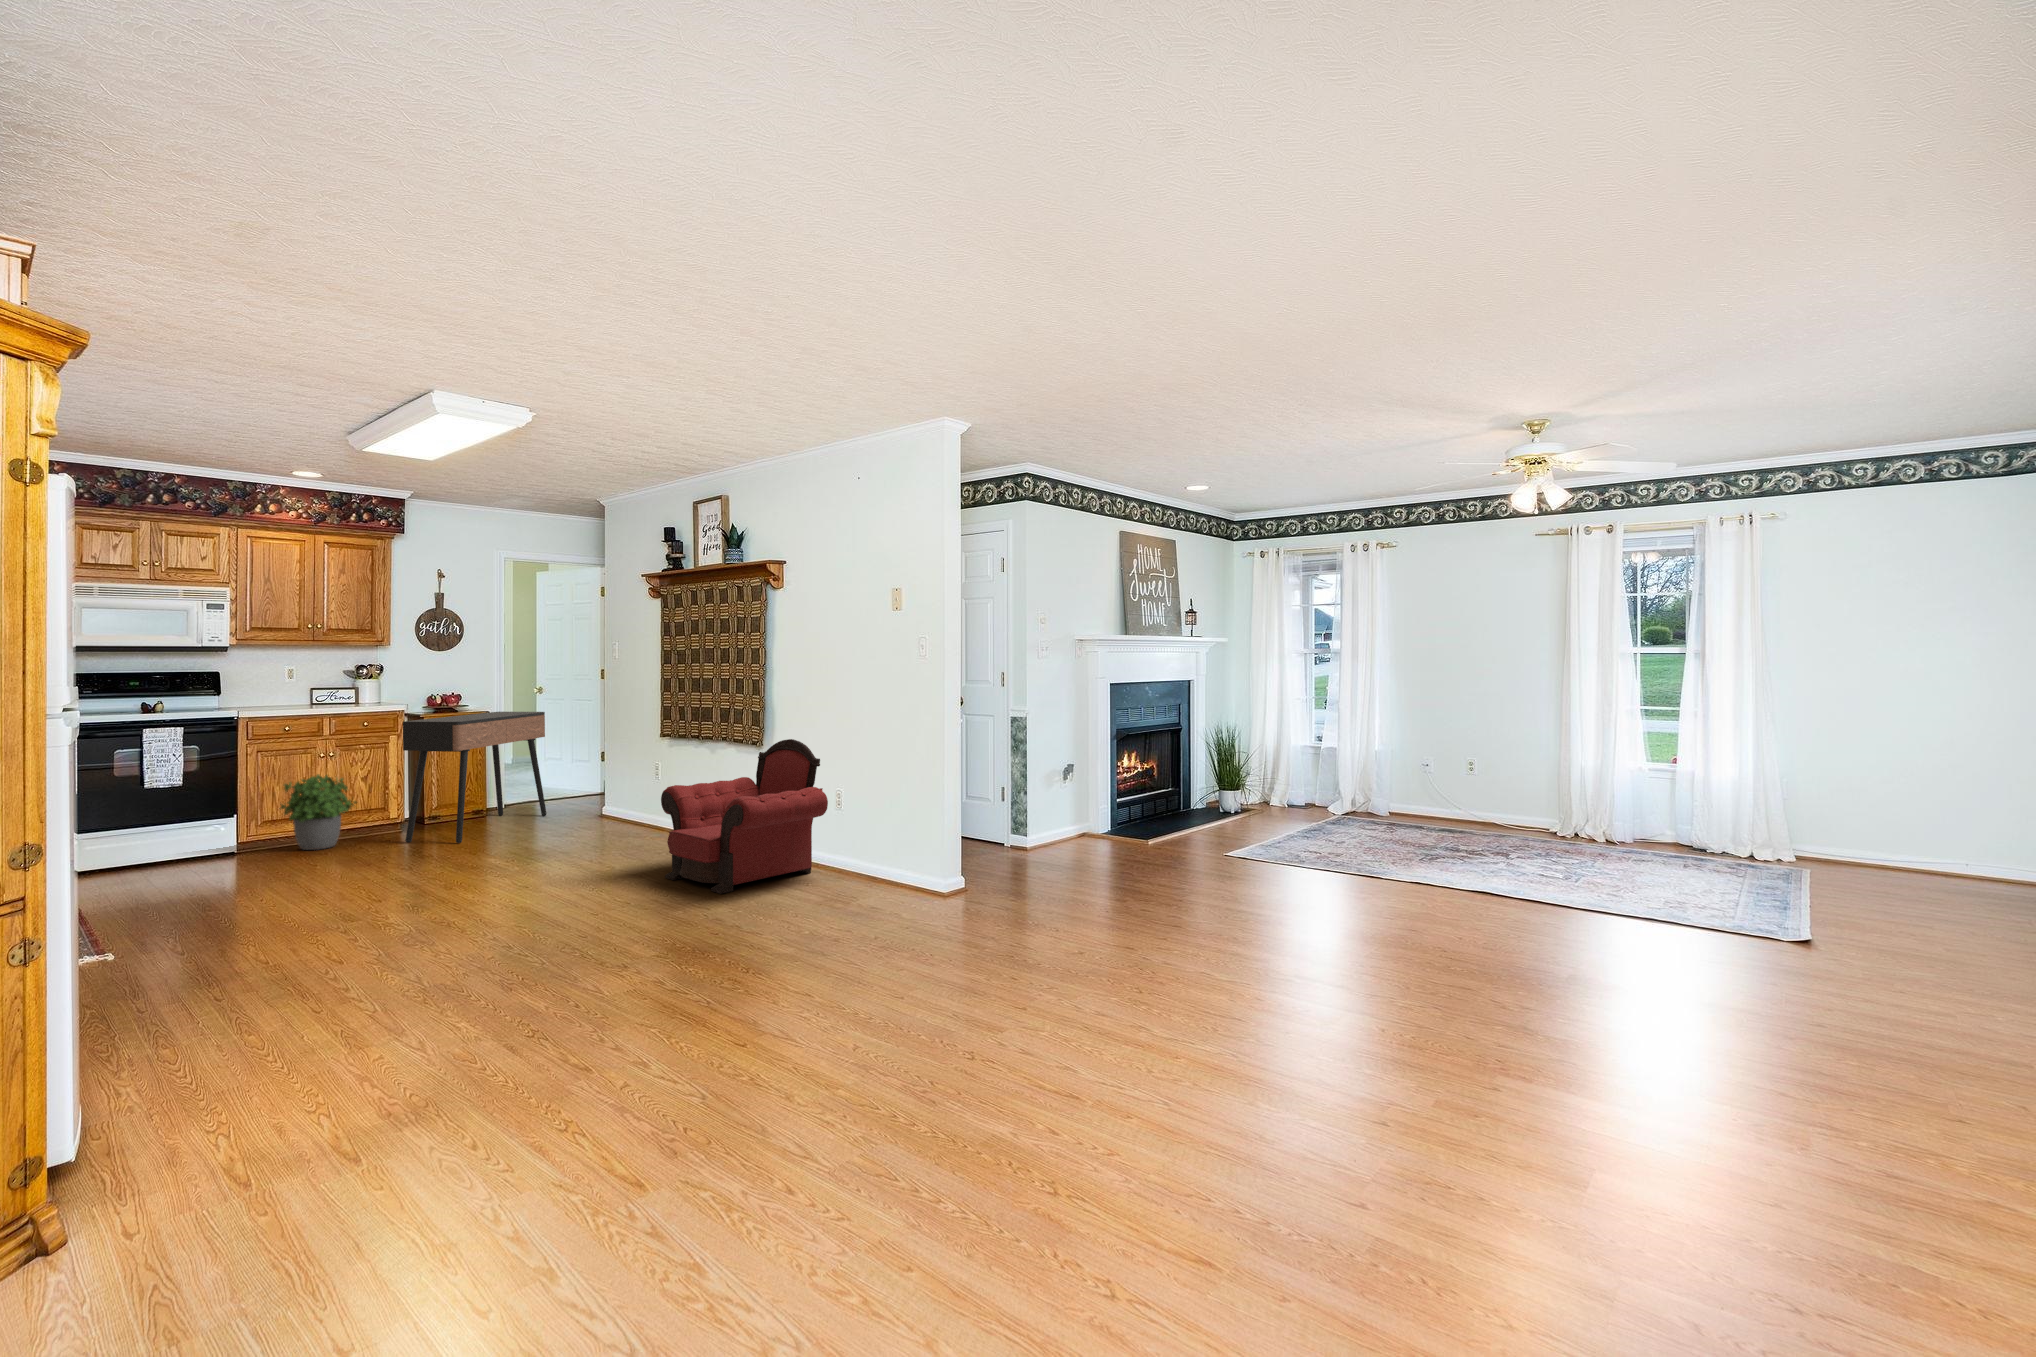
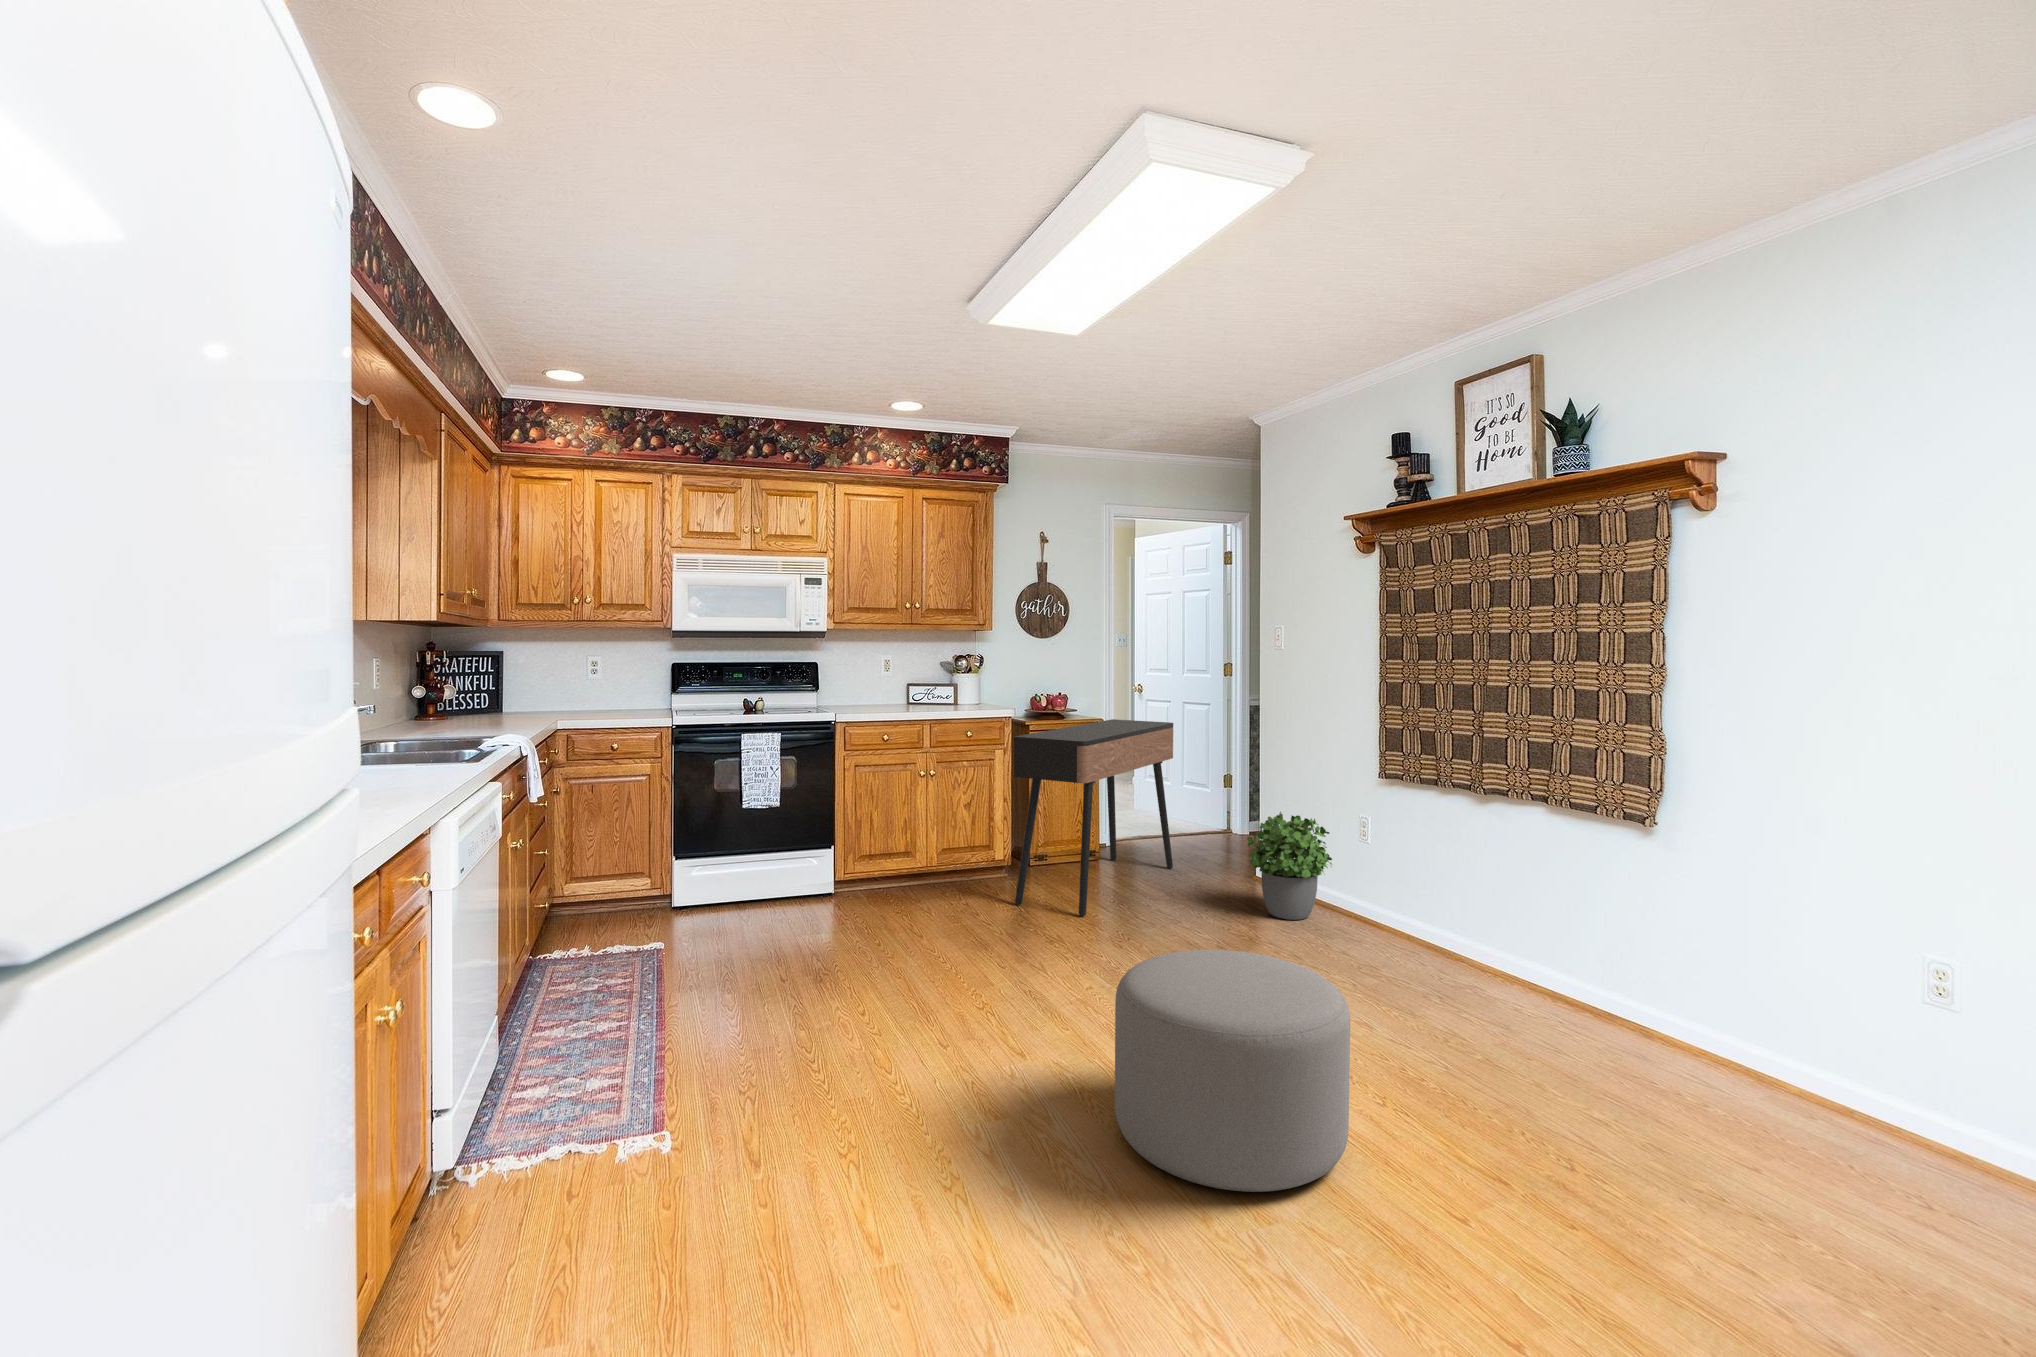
armchair: present [661,739,828,894] -> none [1466,829,1926,1199]
potted plant: present [281,774,357,850] -> present [1247,812,1332,920]
ottoman: none [435,817,570,920] -> present [1115,950,1350,1192]

